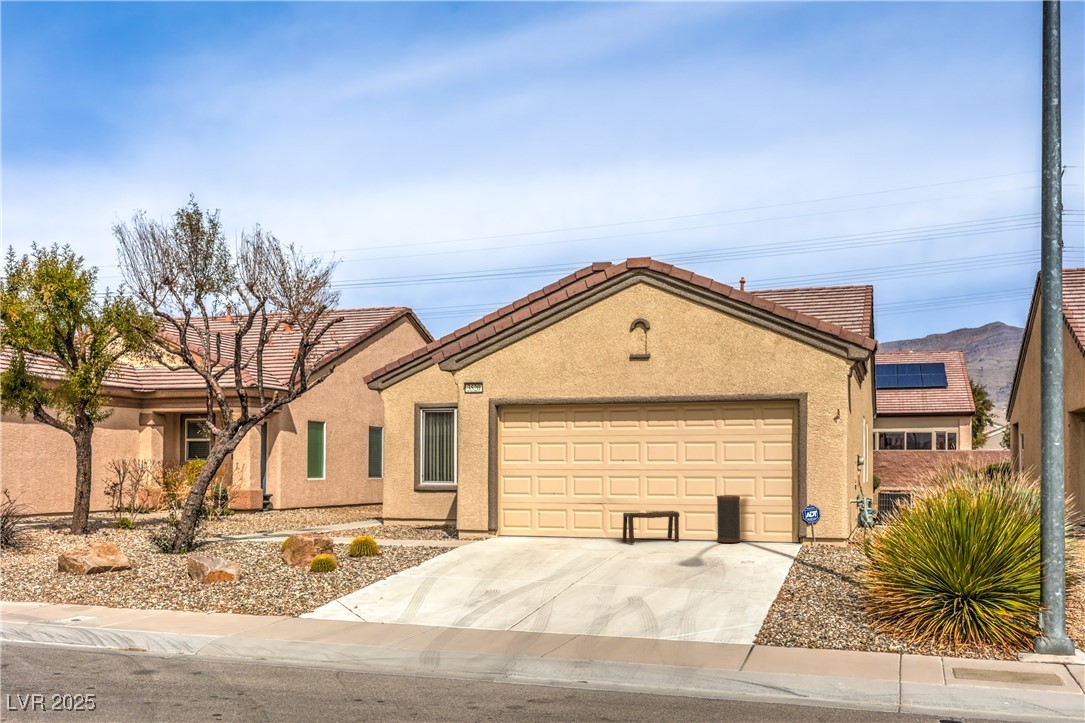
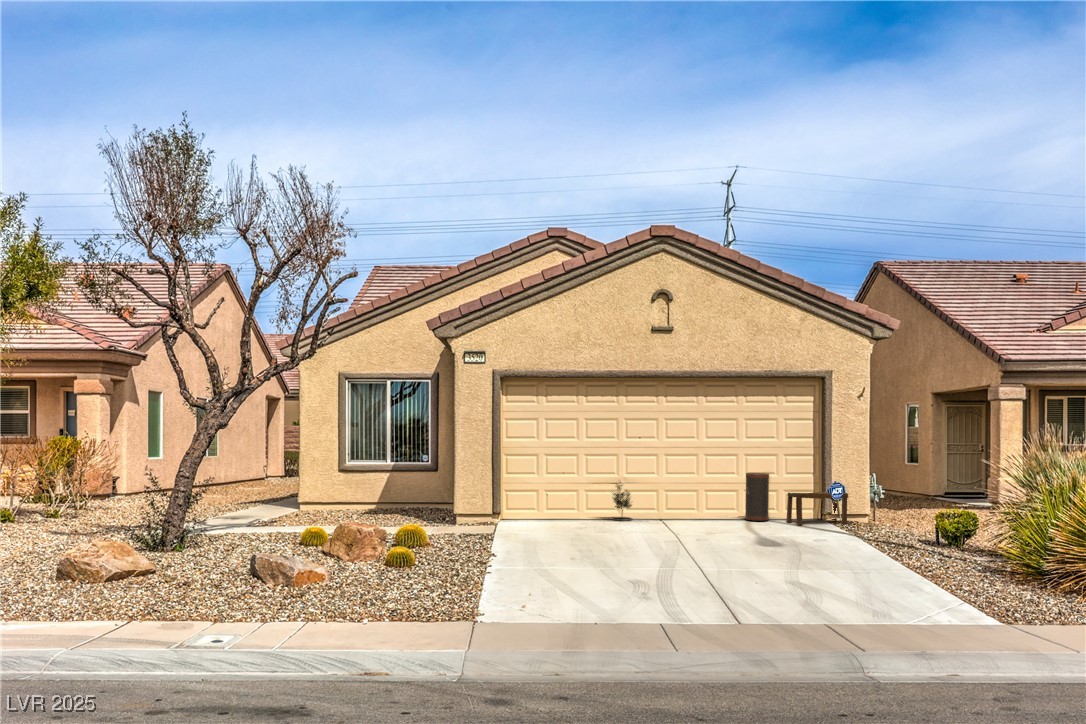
potted tree: none [589,501,613,540] -> present [611,485,632,521]
bench: present [623,511,680,544] -> present [787,492,848,525]

